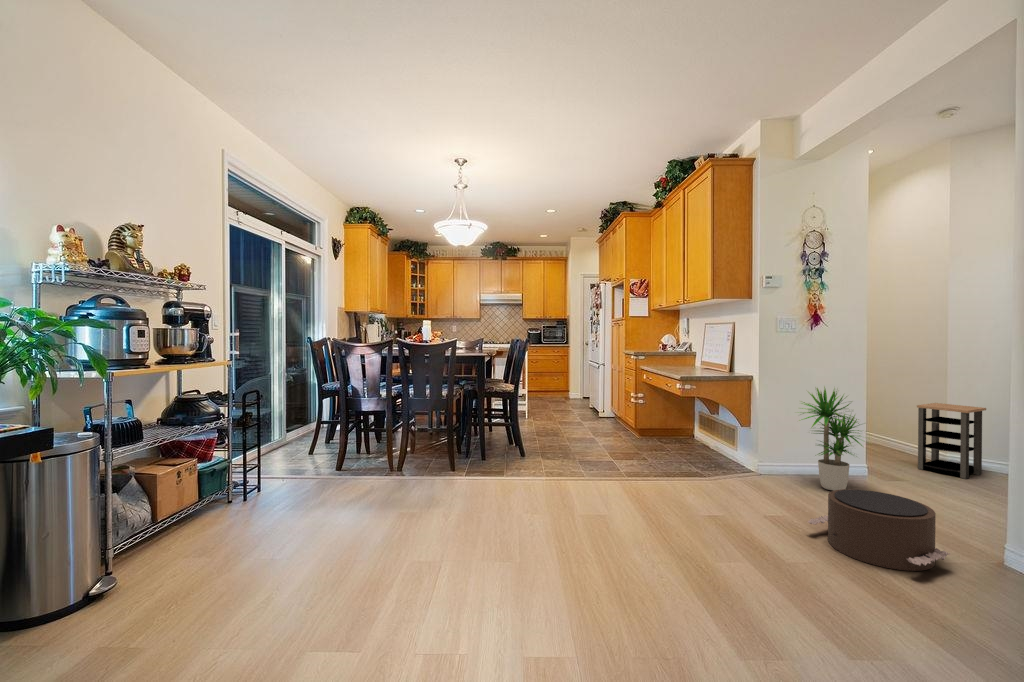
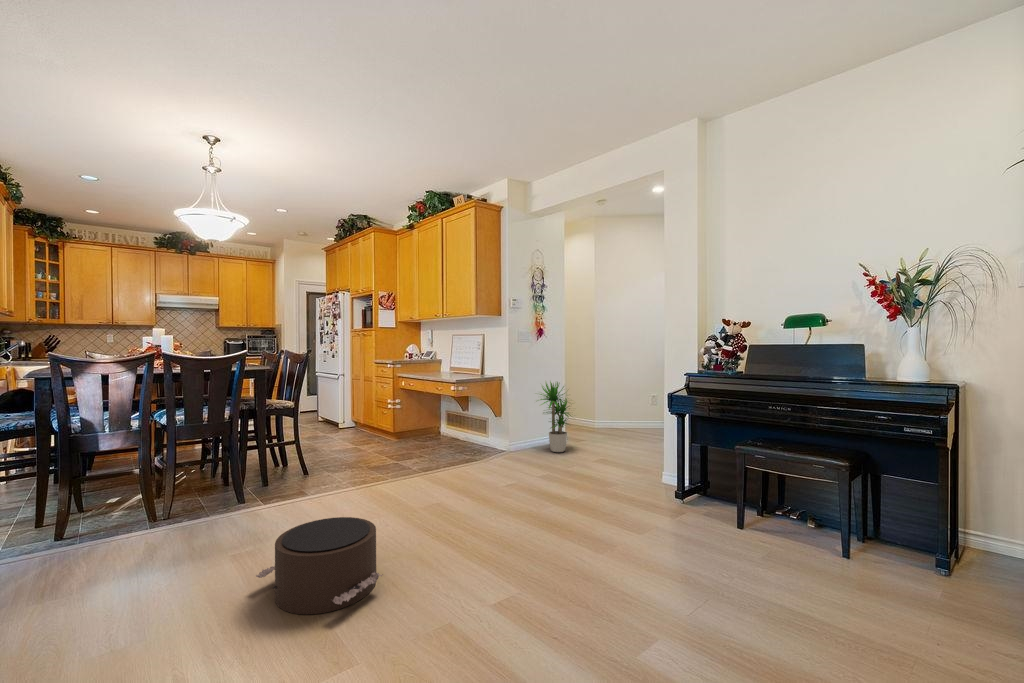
side table: present [917,403,986,479] -> none [584,387,614,433]
pouf: present [807,489,950,571] -> present [256,517,383,614]

